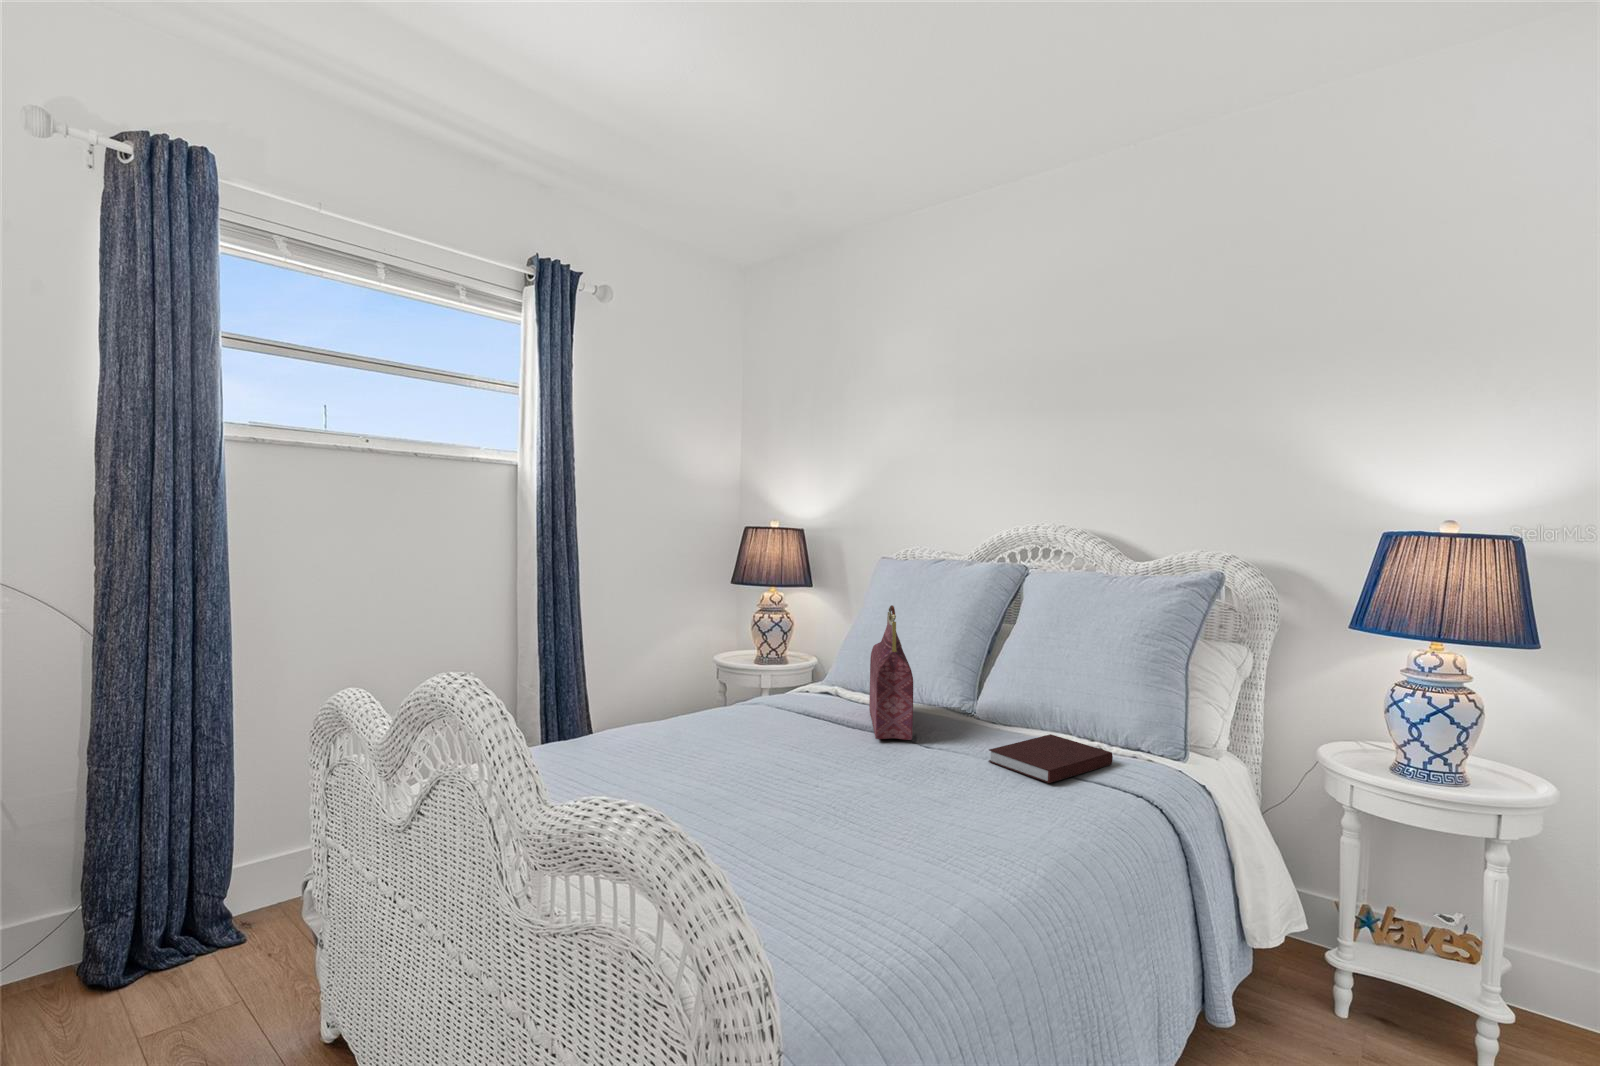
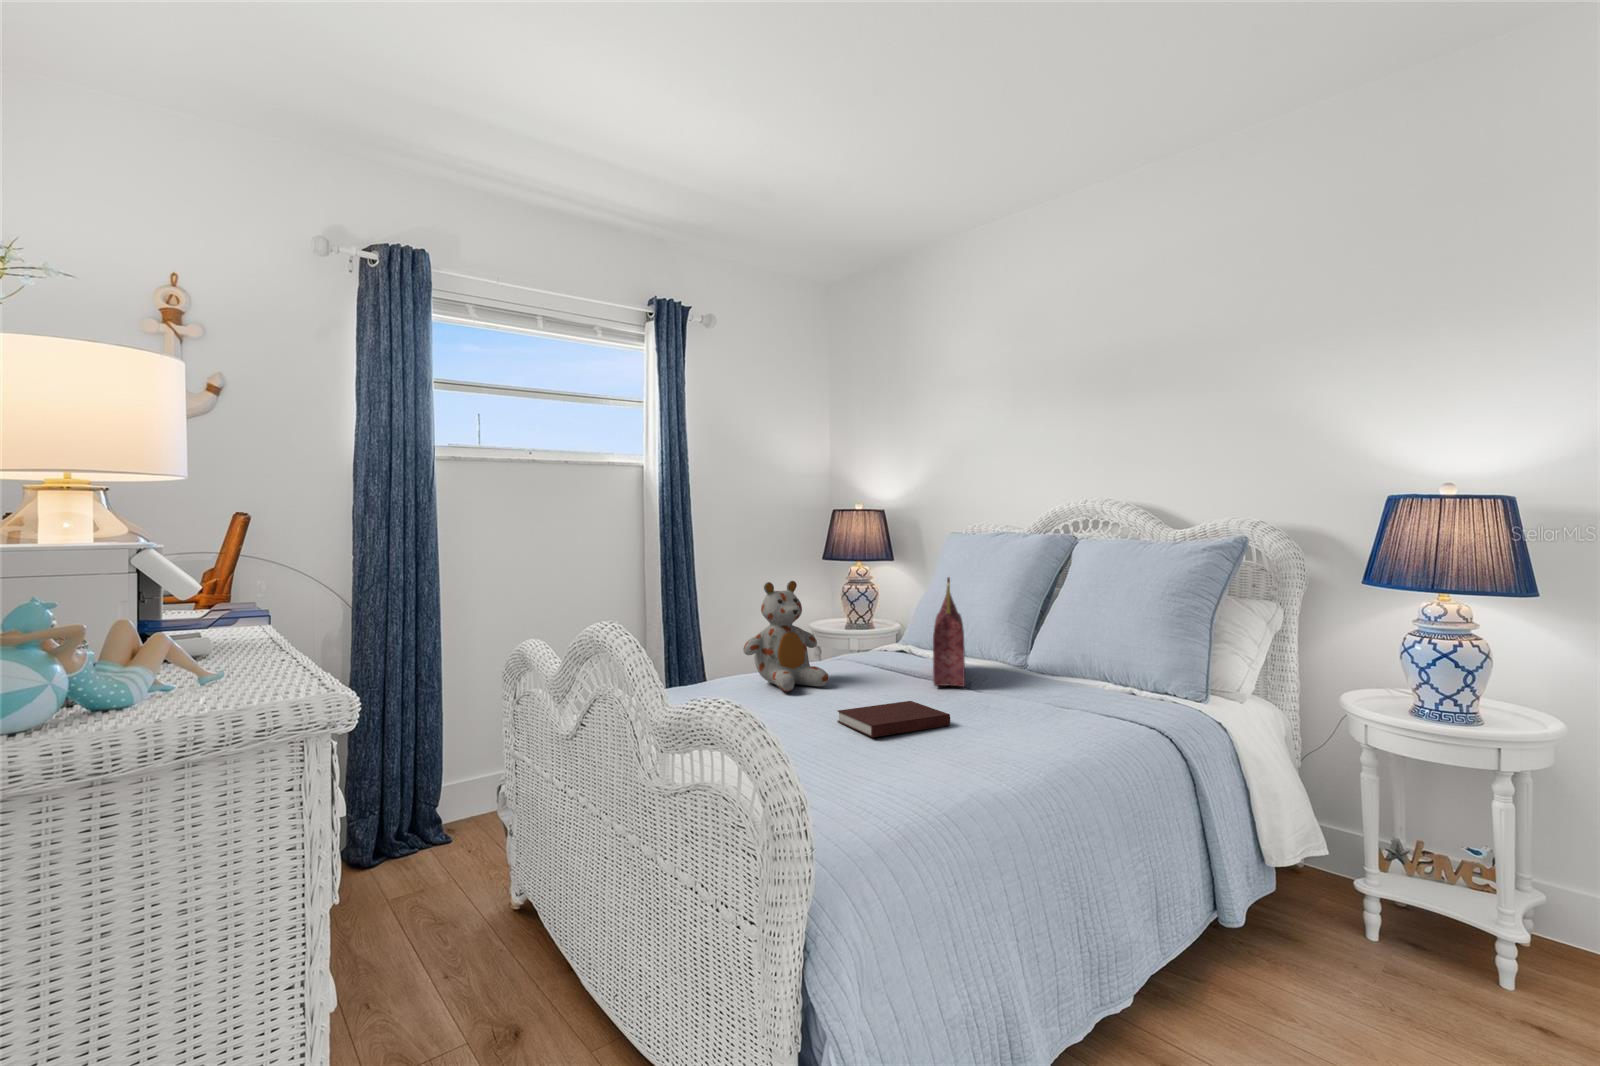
stuffed bear: none [643,608,749,751] -> present [743,581,829,692]
notebook: present [989,734,1113,783] -> present [837,701,950,737]

